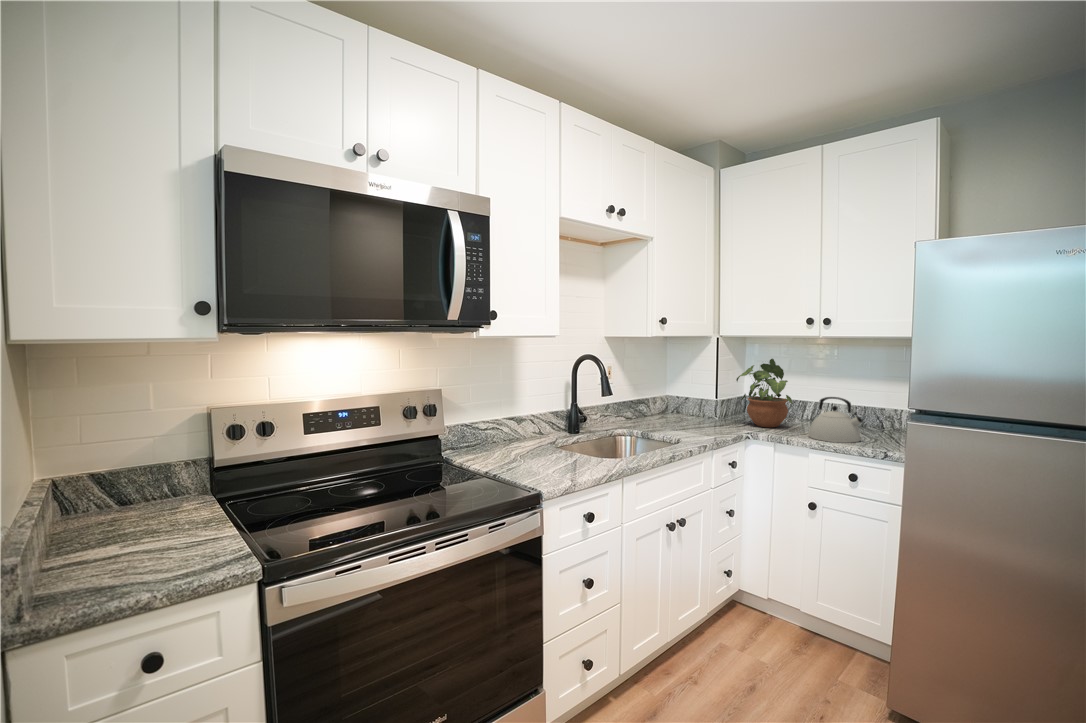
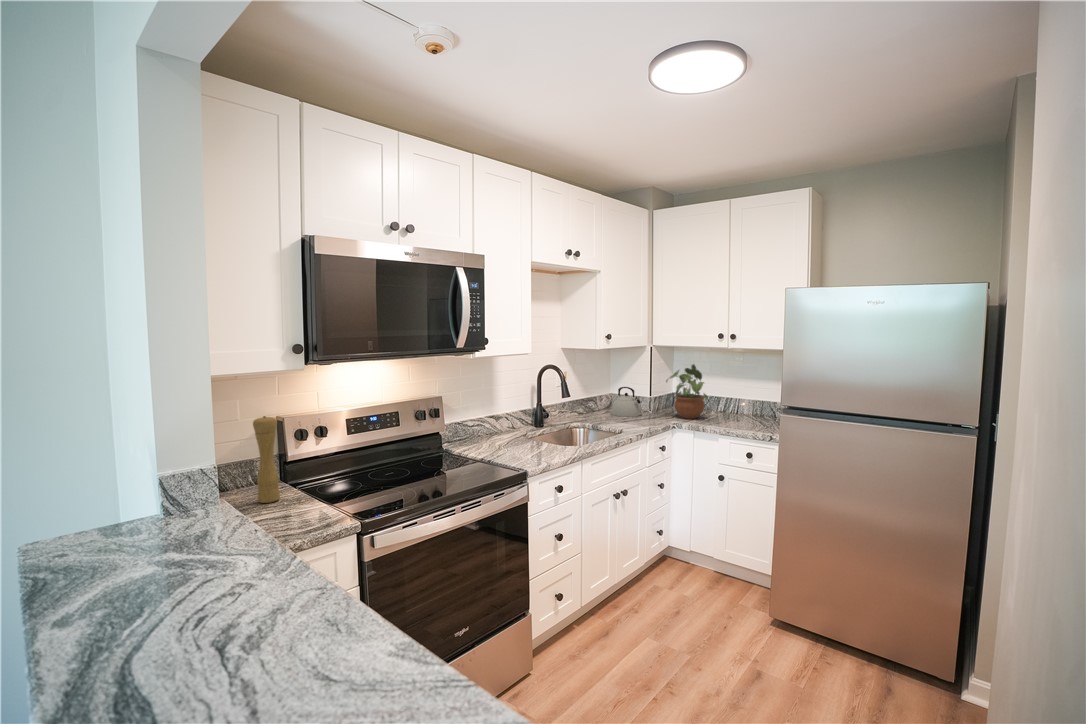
kettle: present [808,397,862,443] -> present [611,387,642,417]
pepper mill: none [142,404,184,527] -> present [253,416,280,503]

